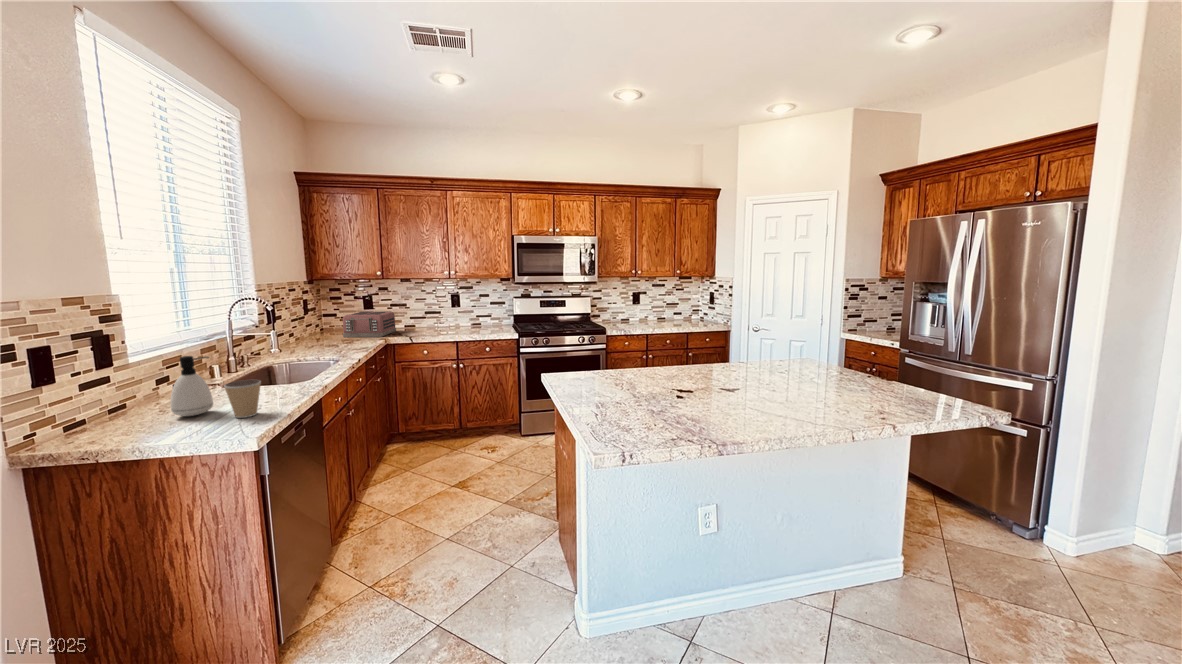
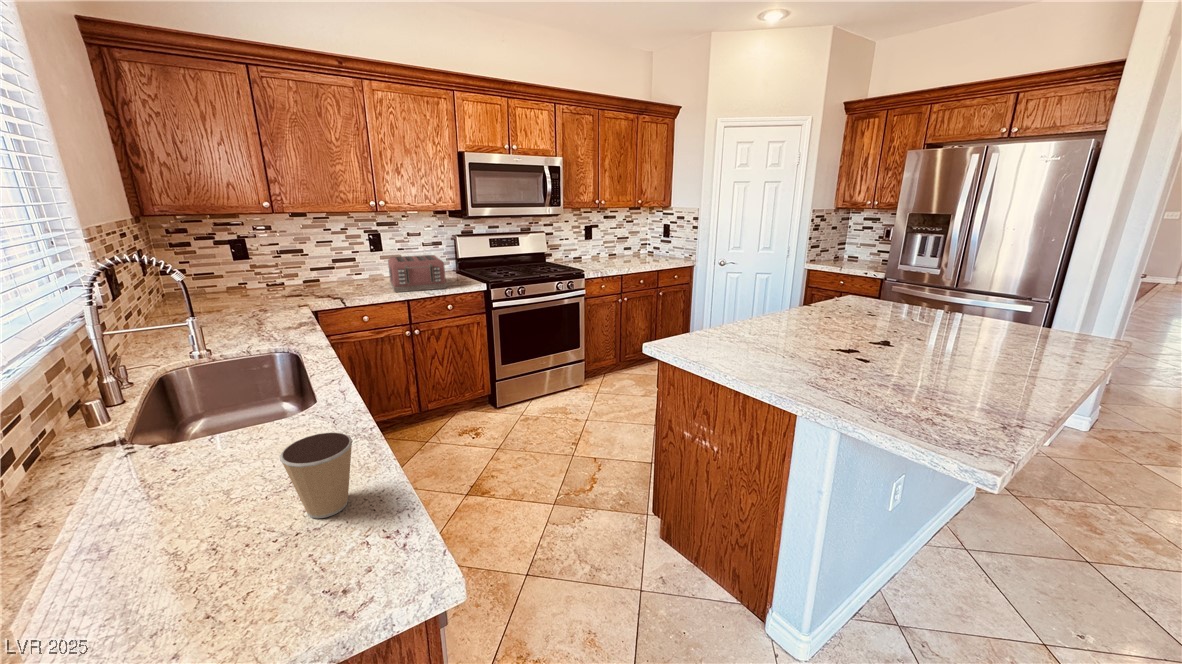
toaster: present [343,311,396,337] -> present [388,255,447,292]
soap dispenser: present [171,356,213,416] -> none [131,402,229,547]

